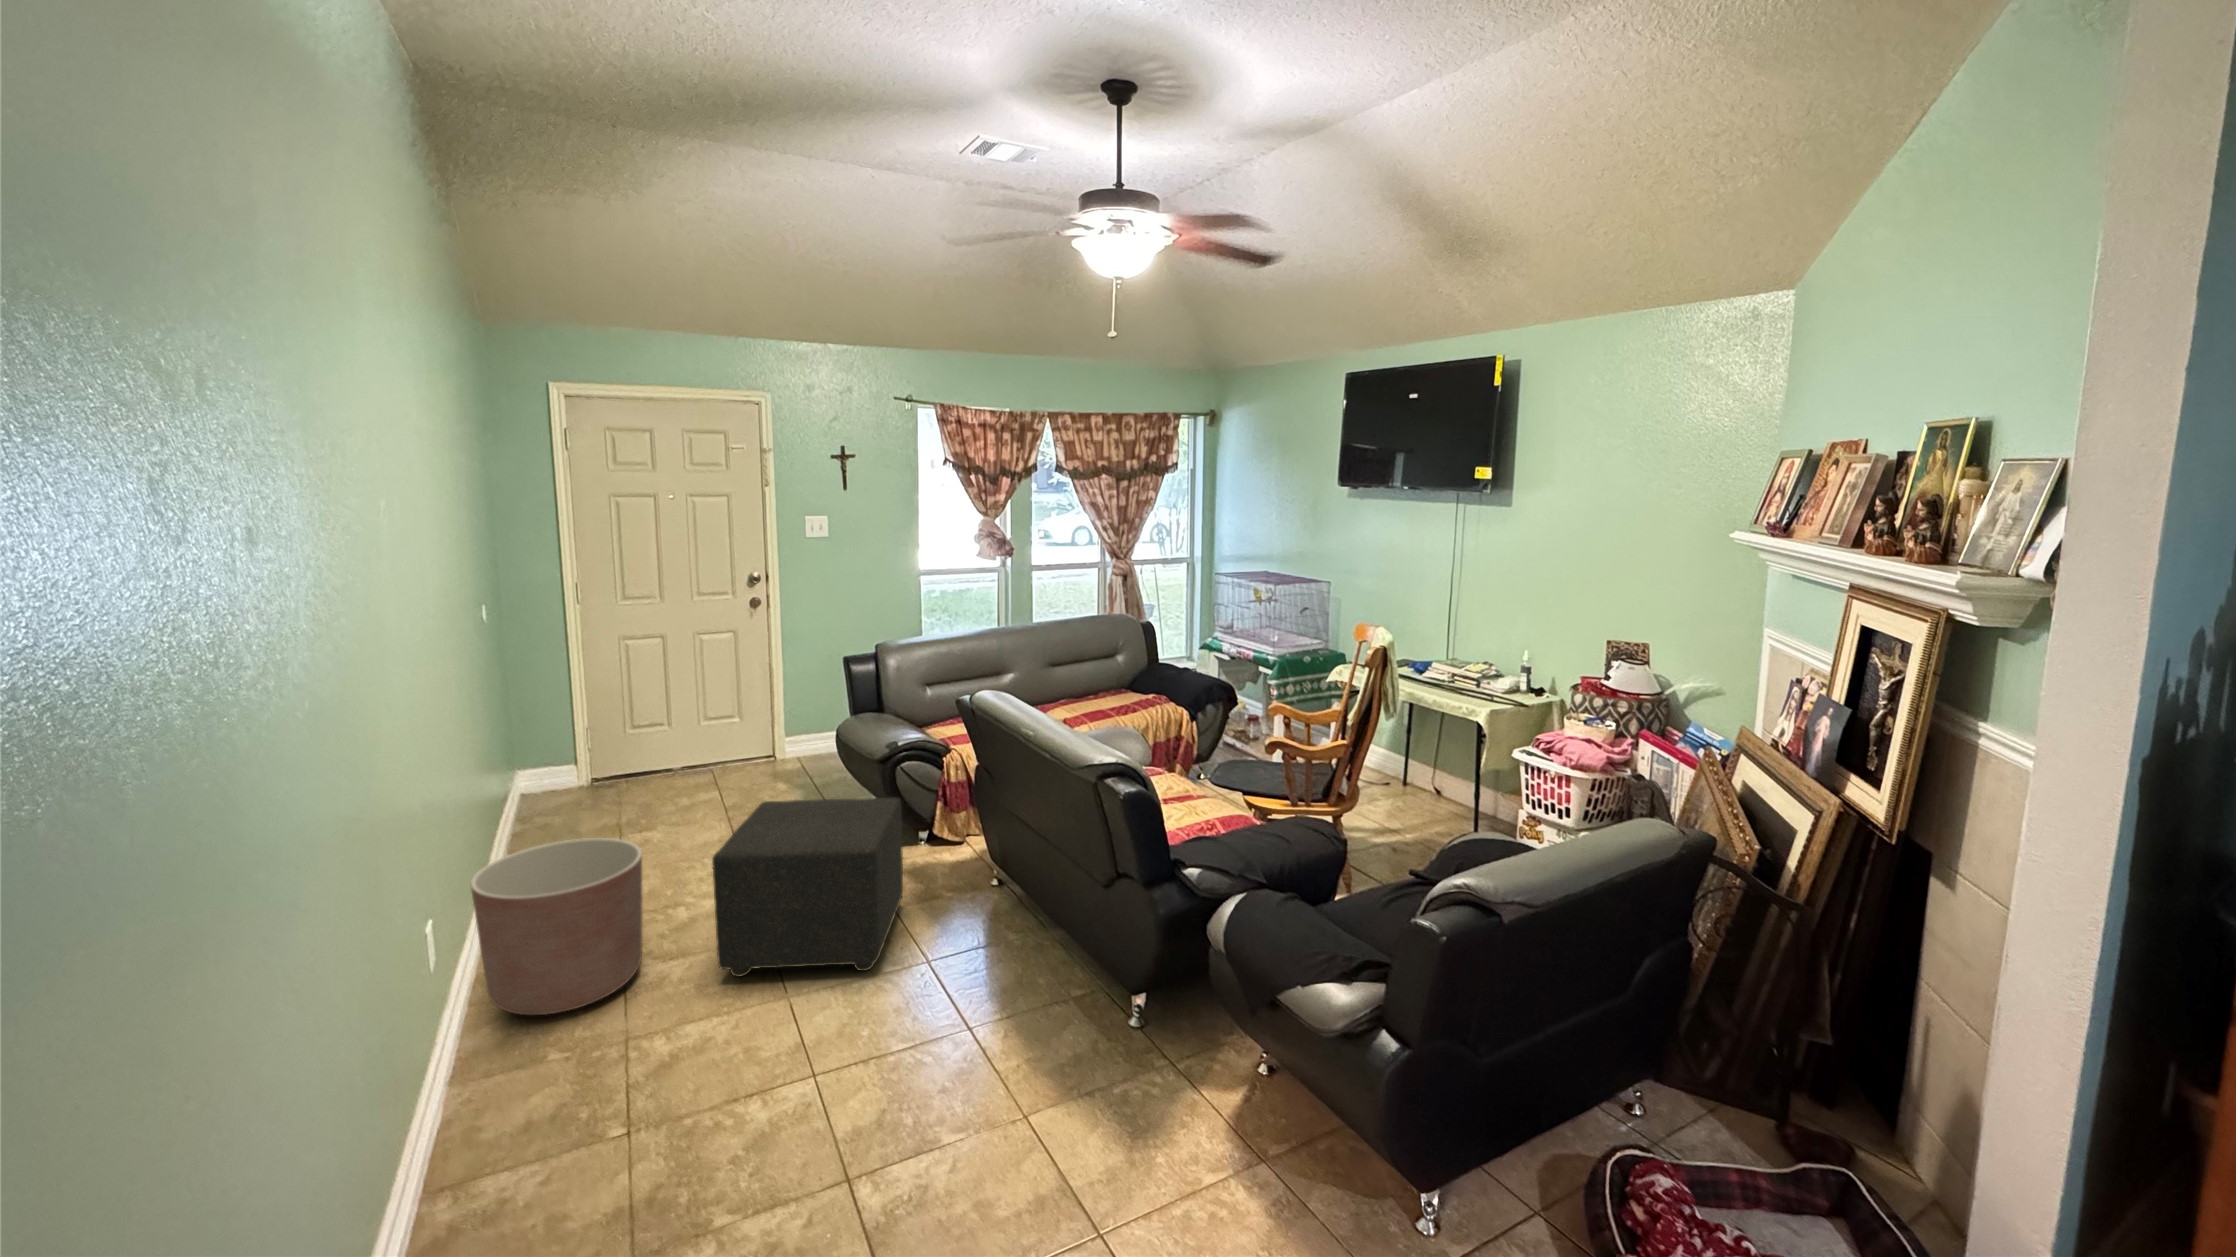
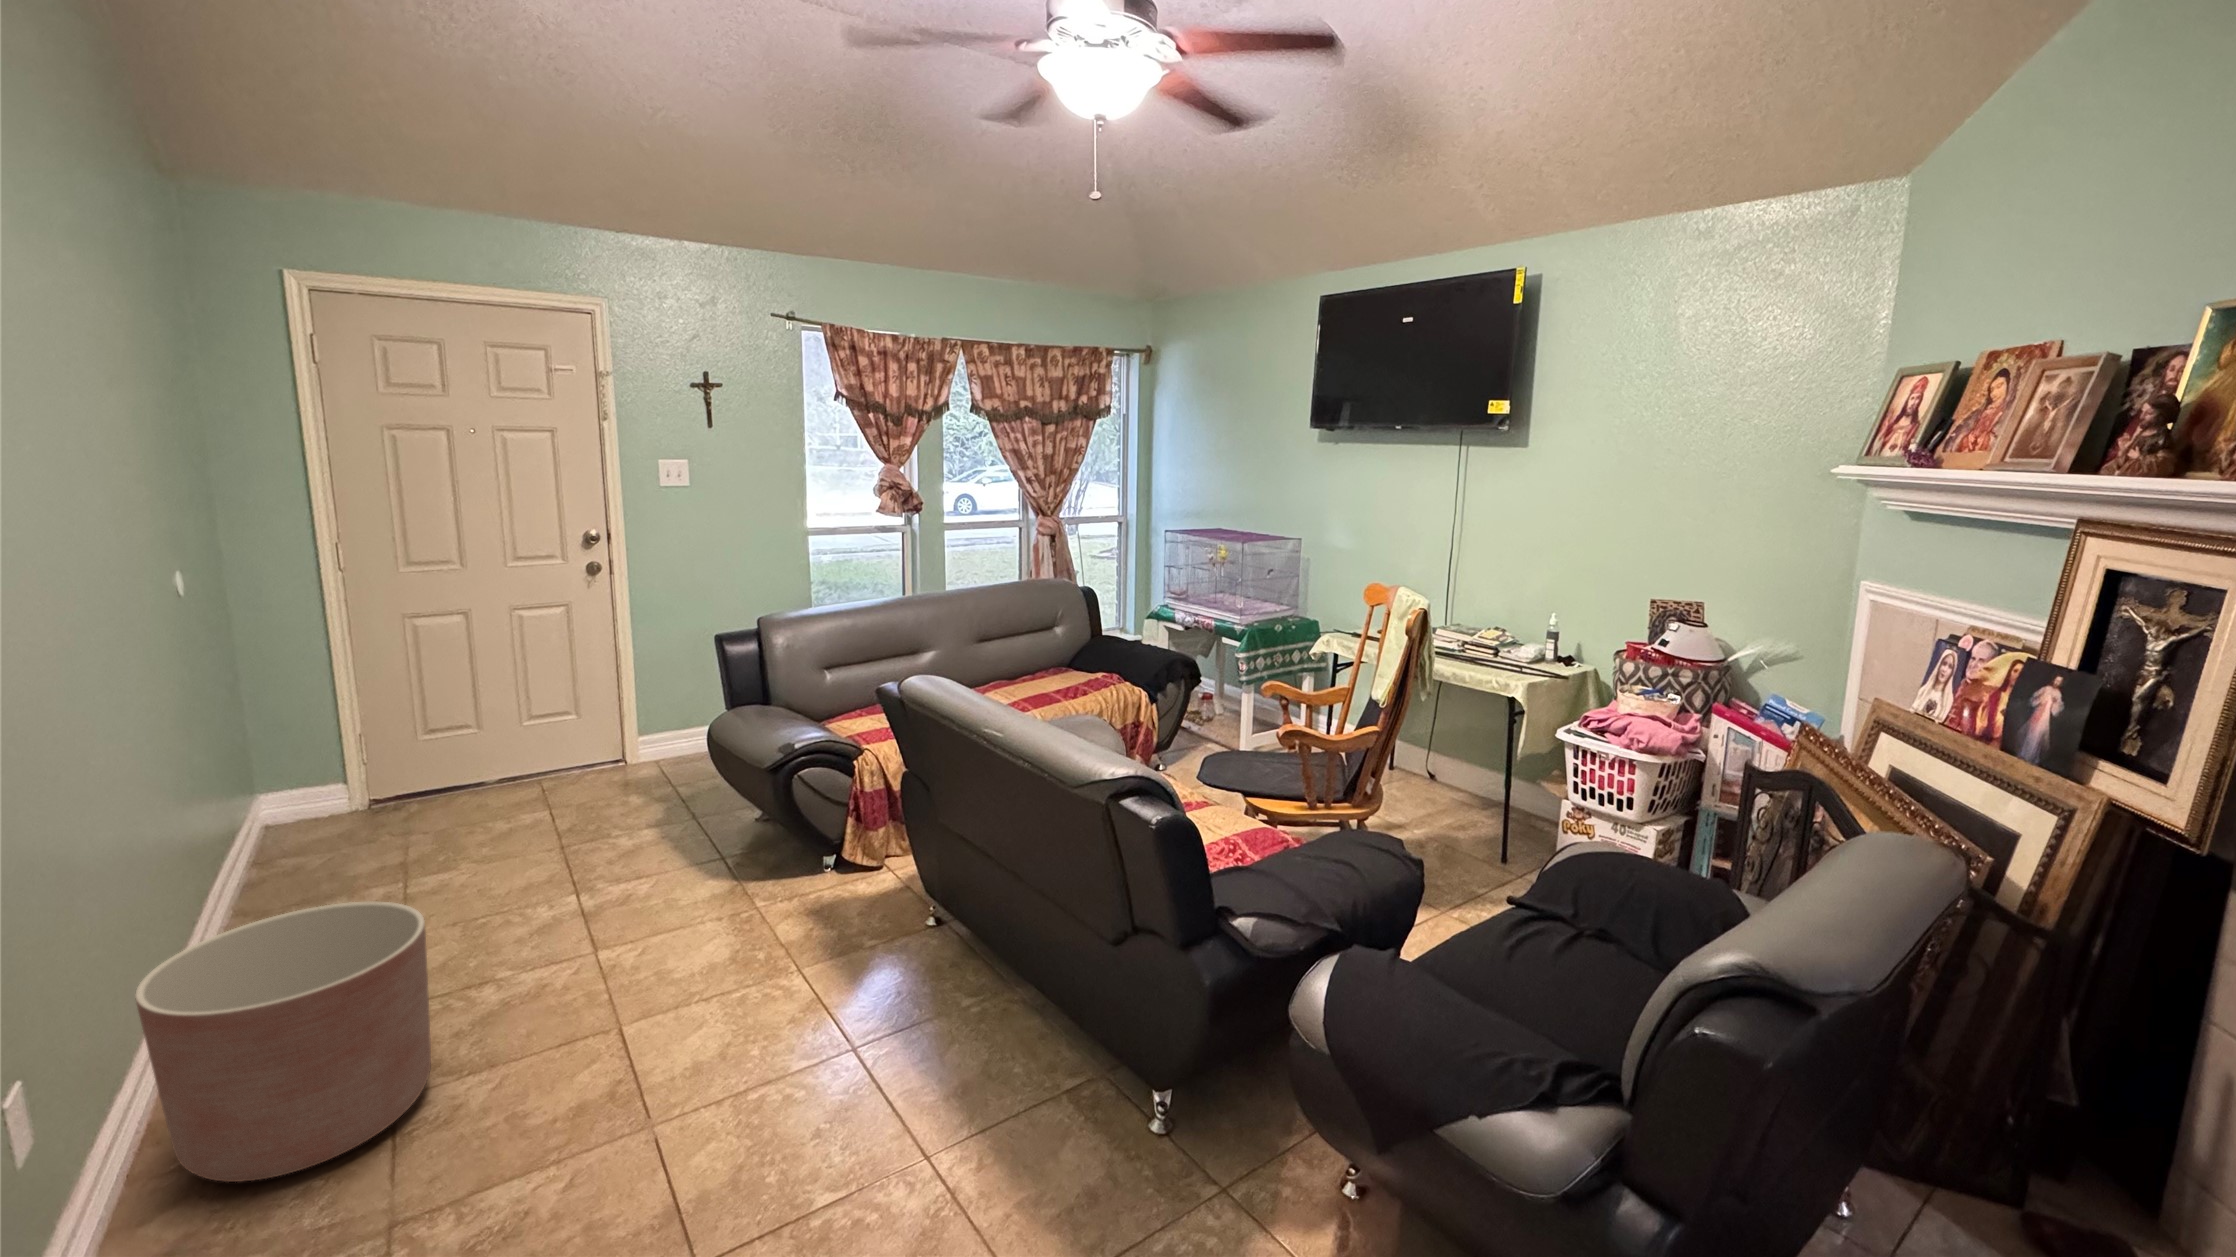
ottoman: present [712,798,903,977] -> none [533,821,809,1088]

